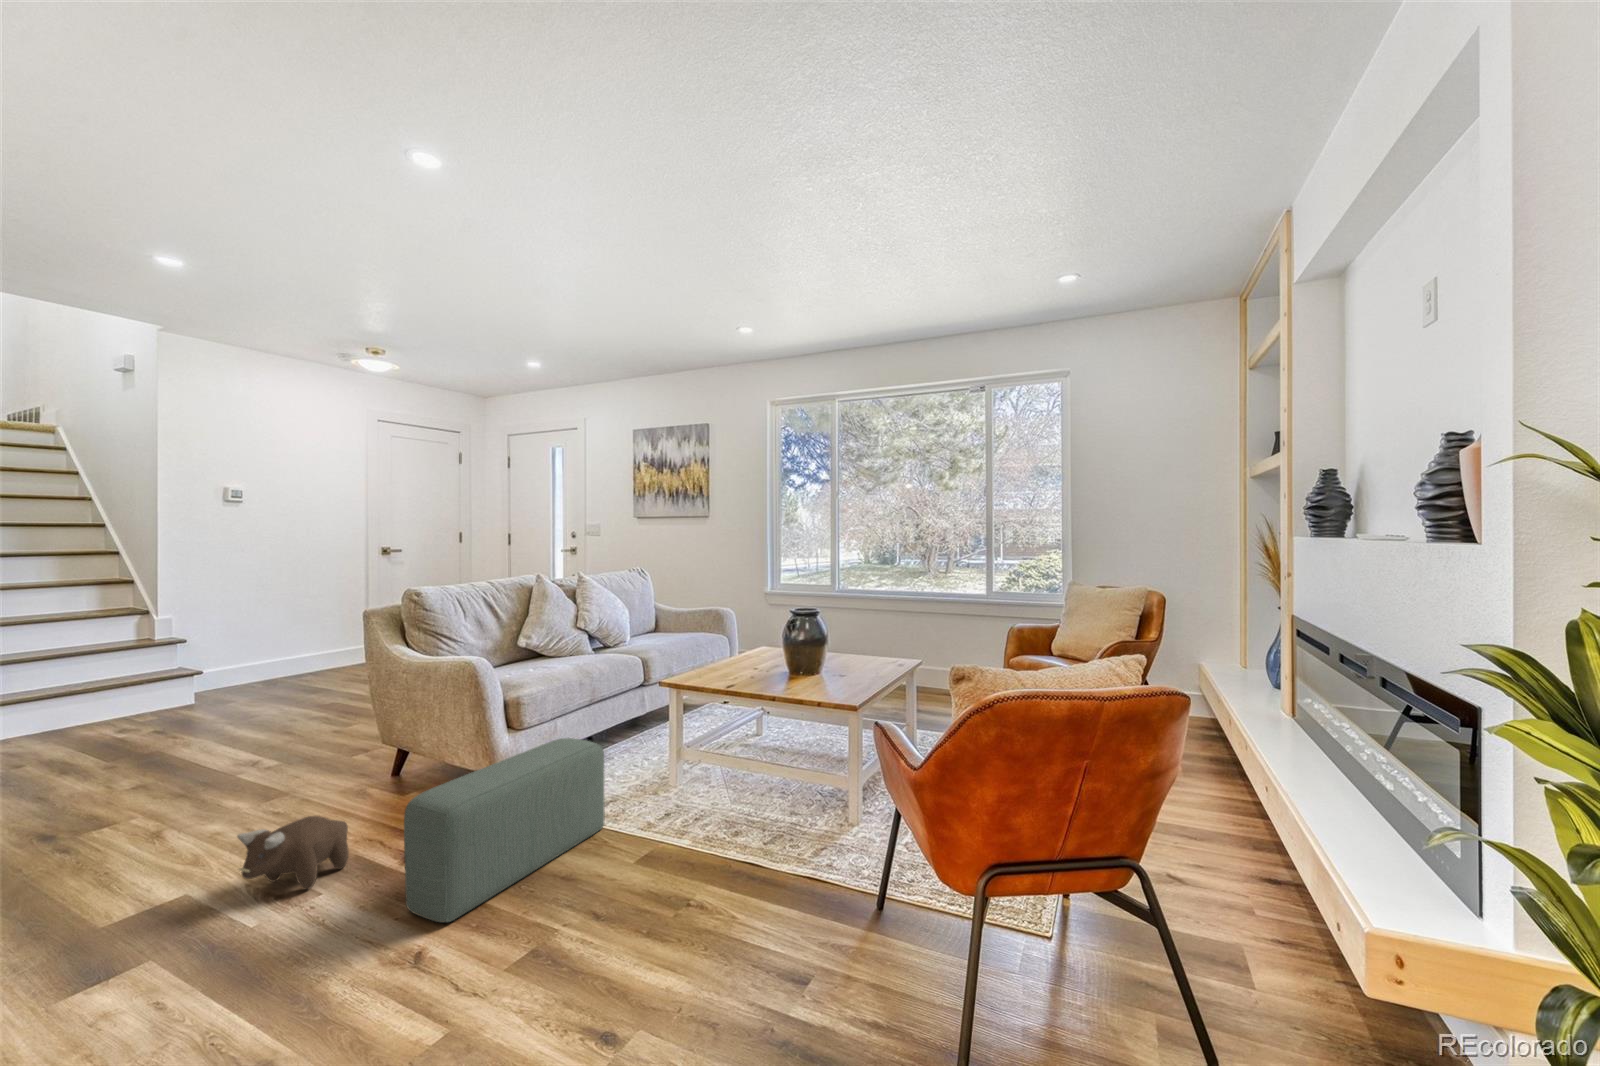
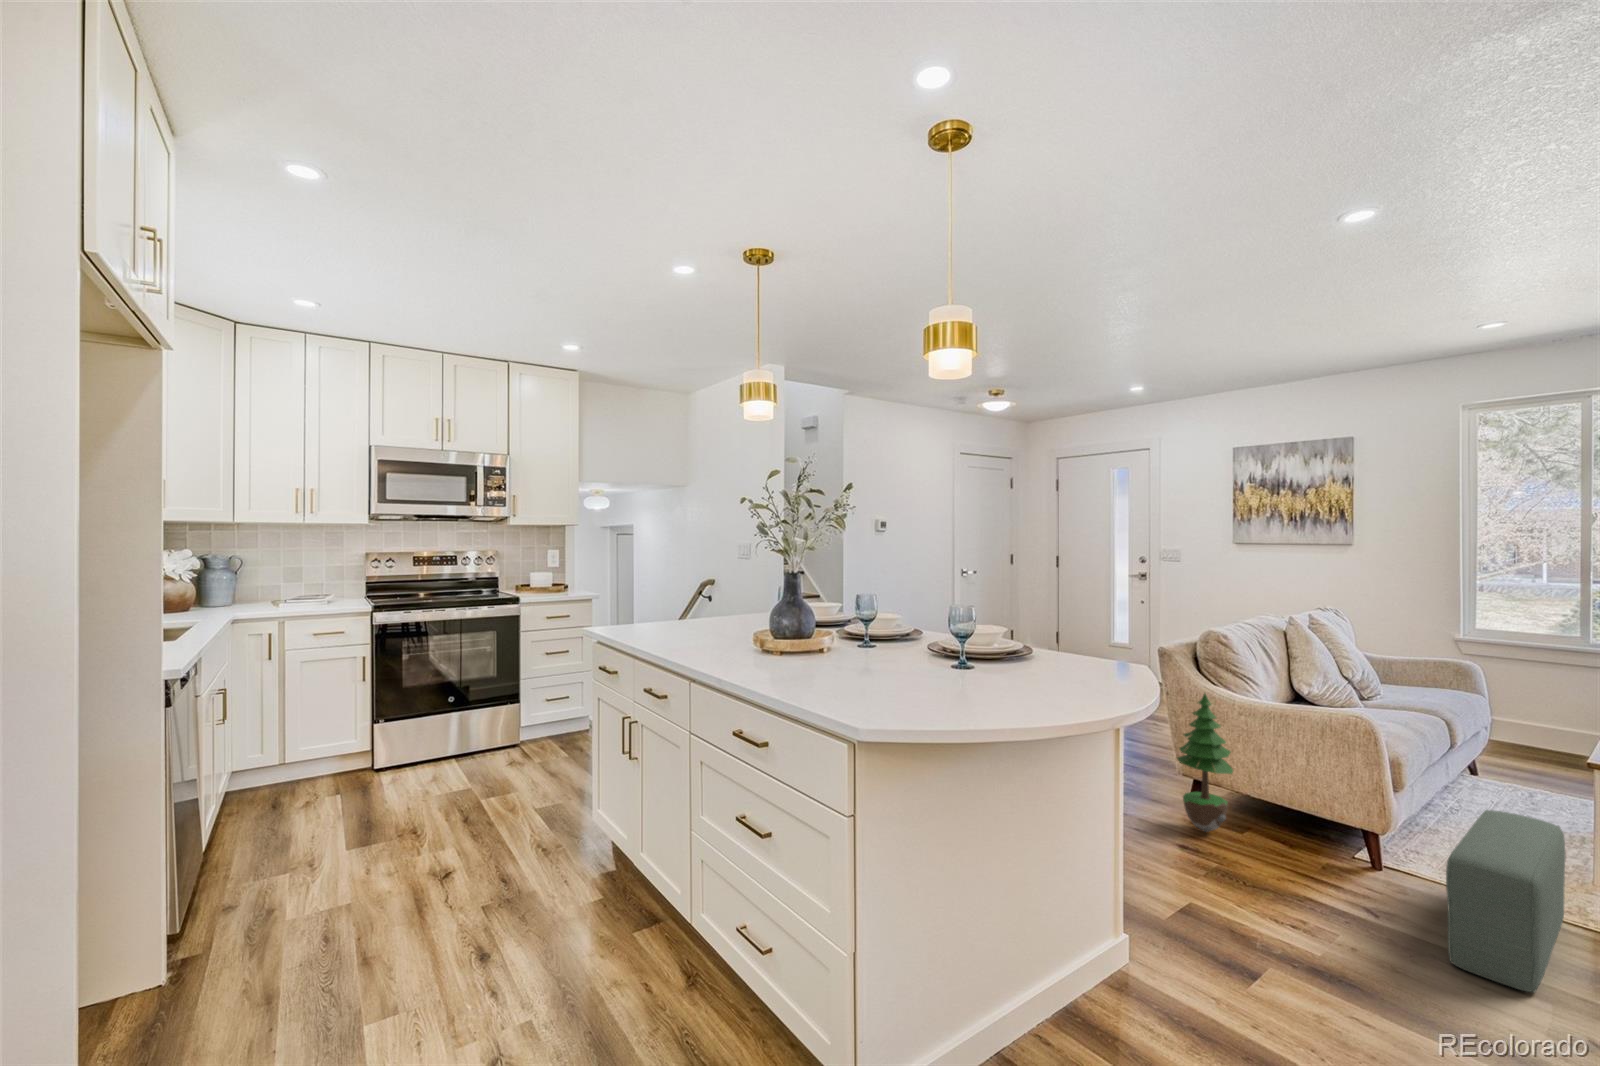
potted tree: none [337,654,401,803] -> present [1177,694,1233,832]
plush toy: present [237,816,349,890] -> none [1231,846,1301,915]

